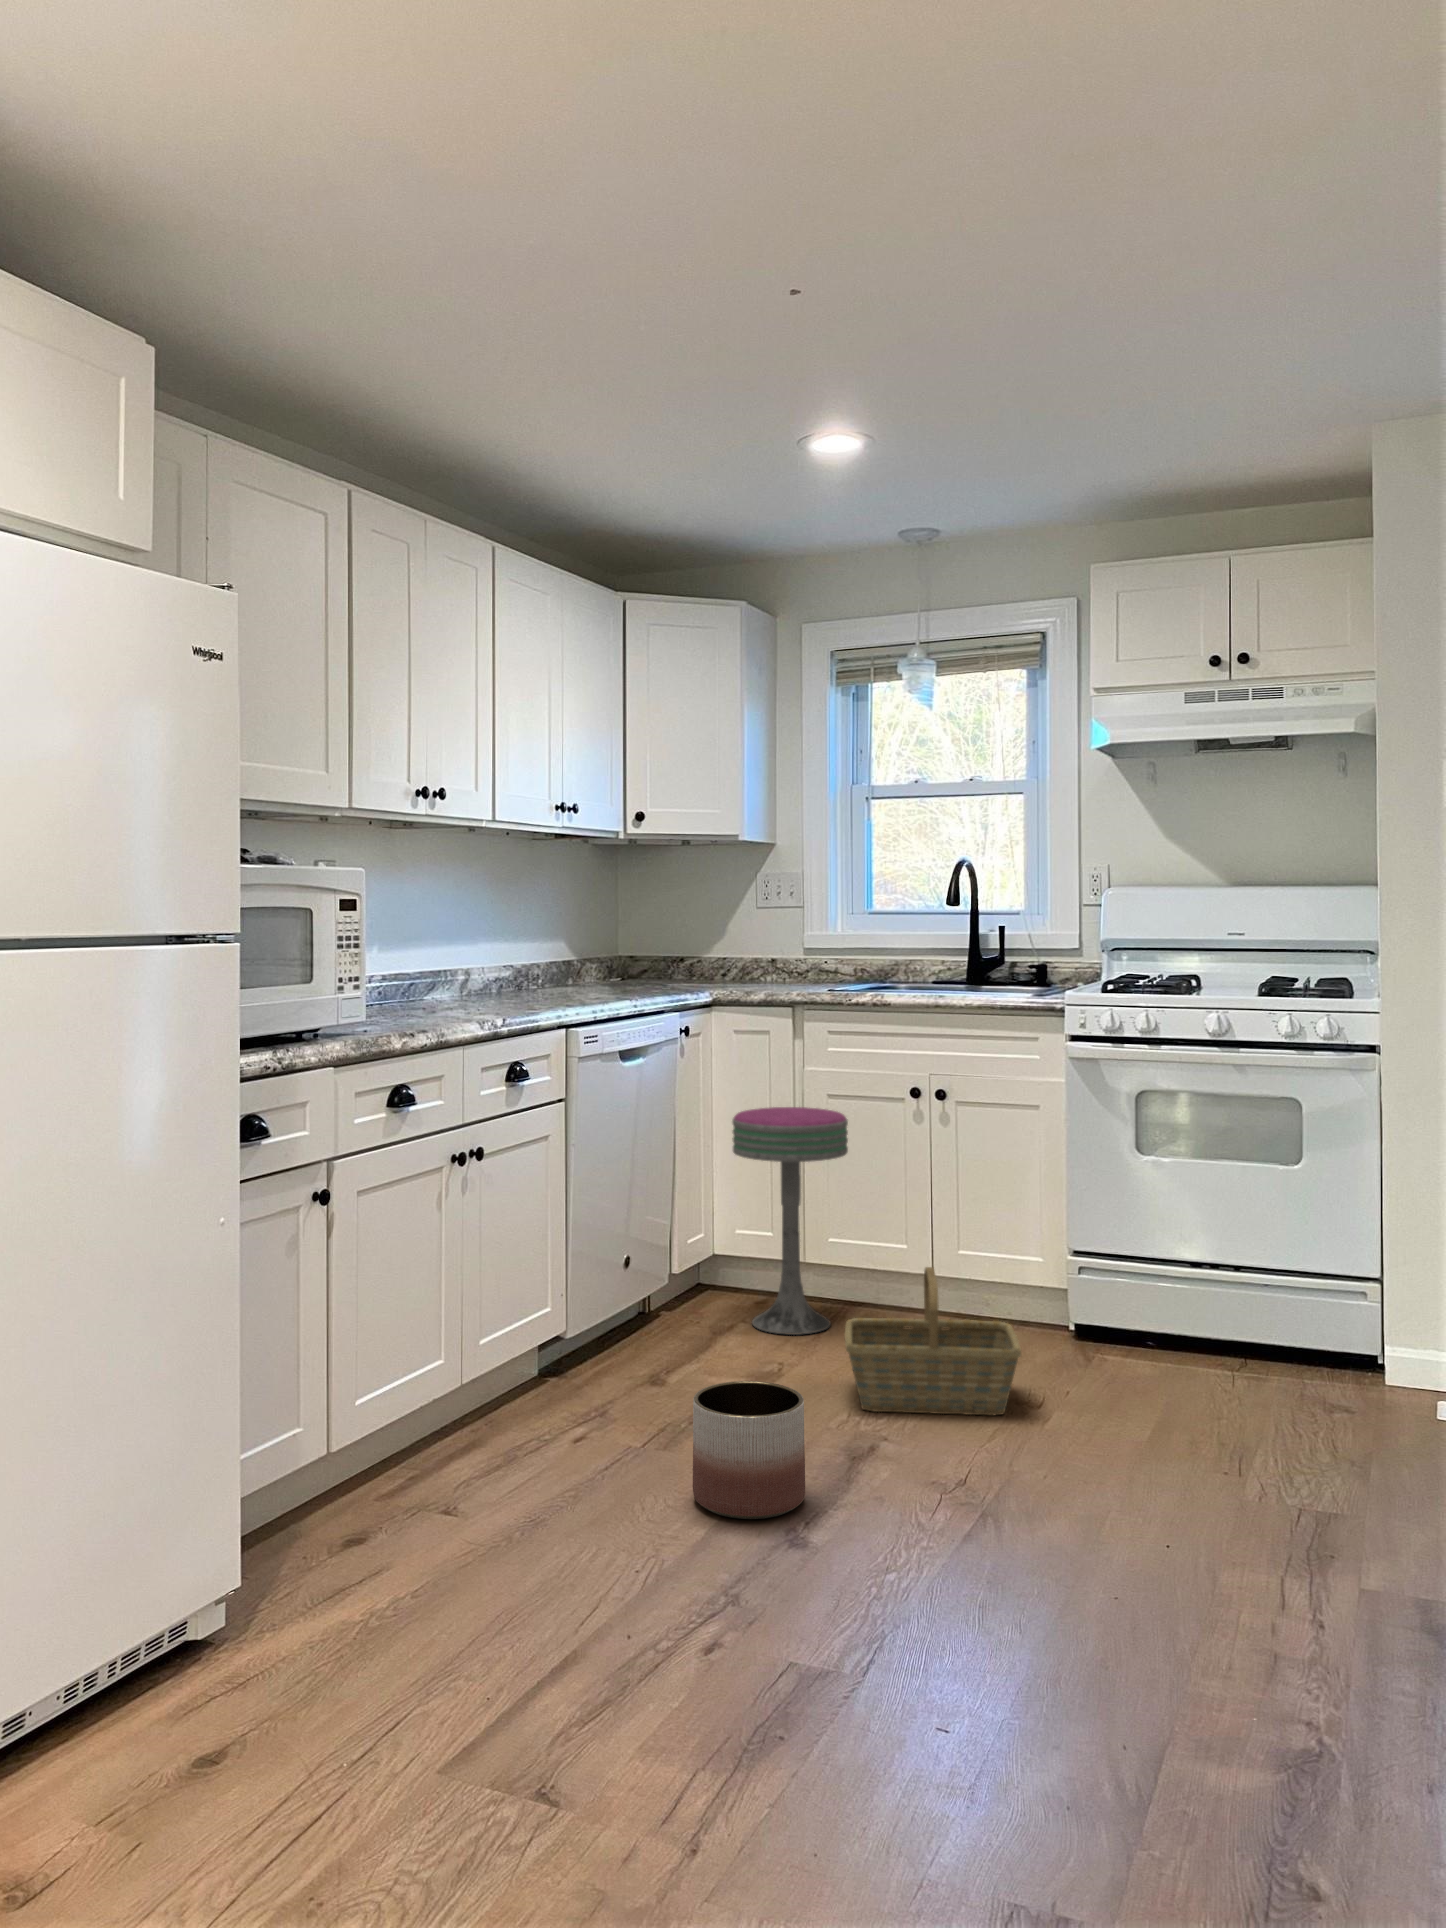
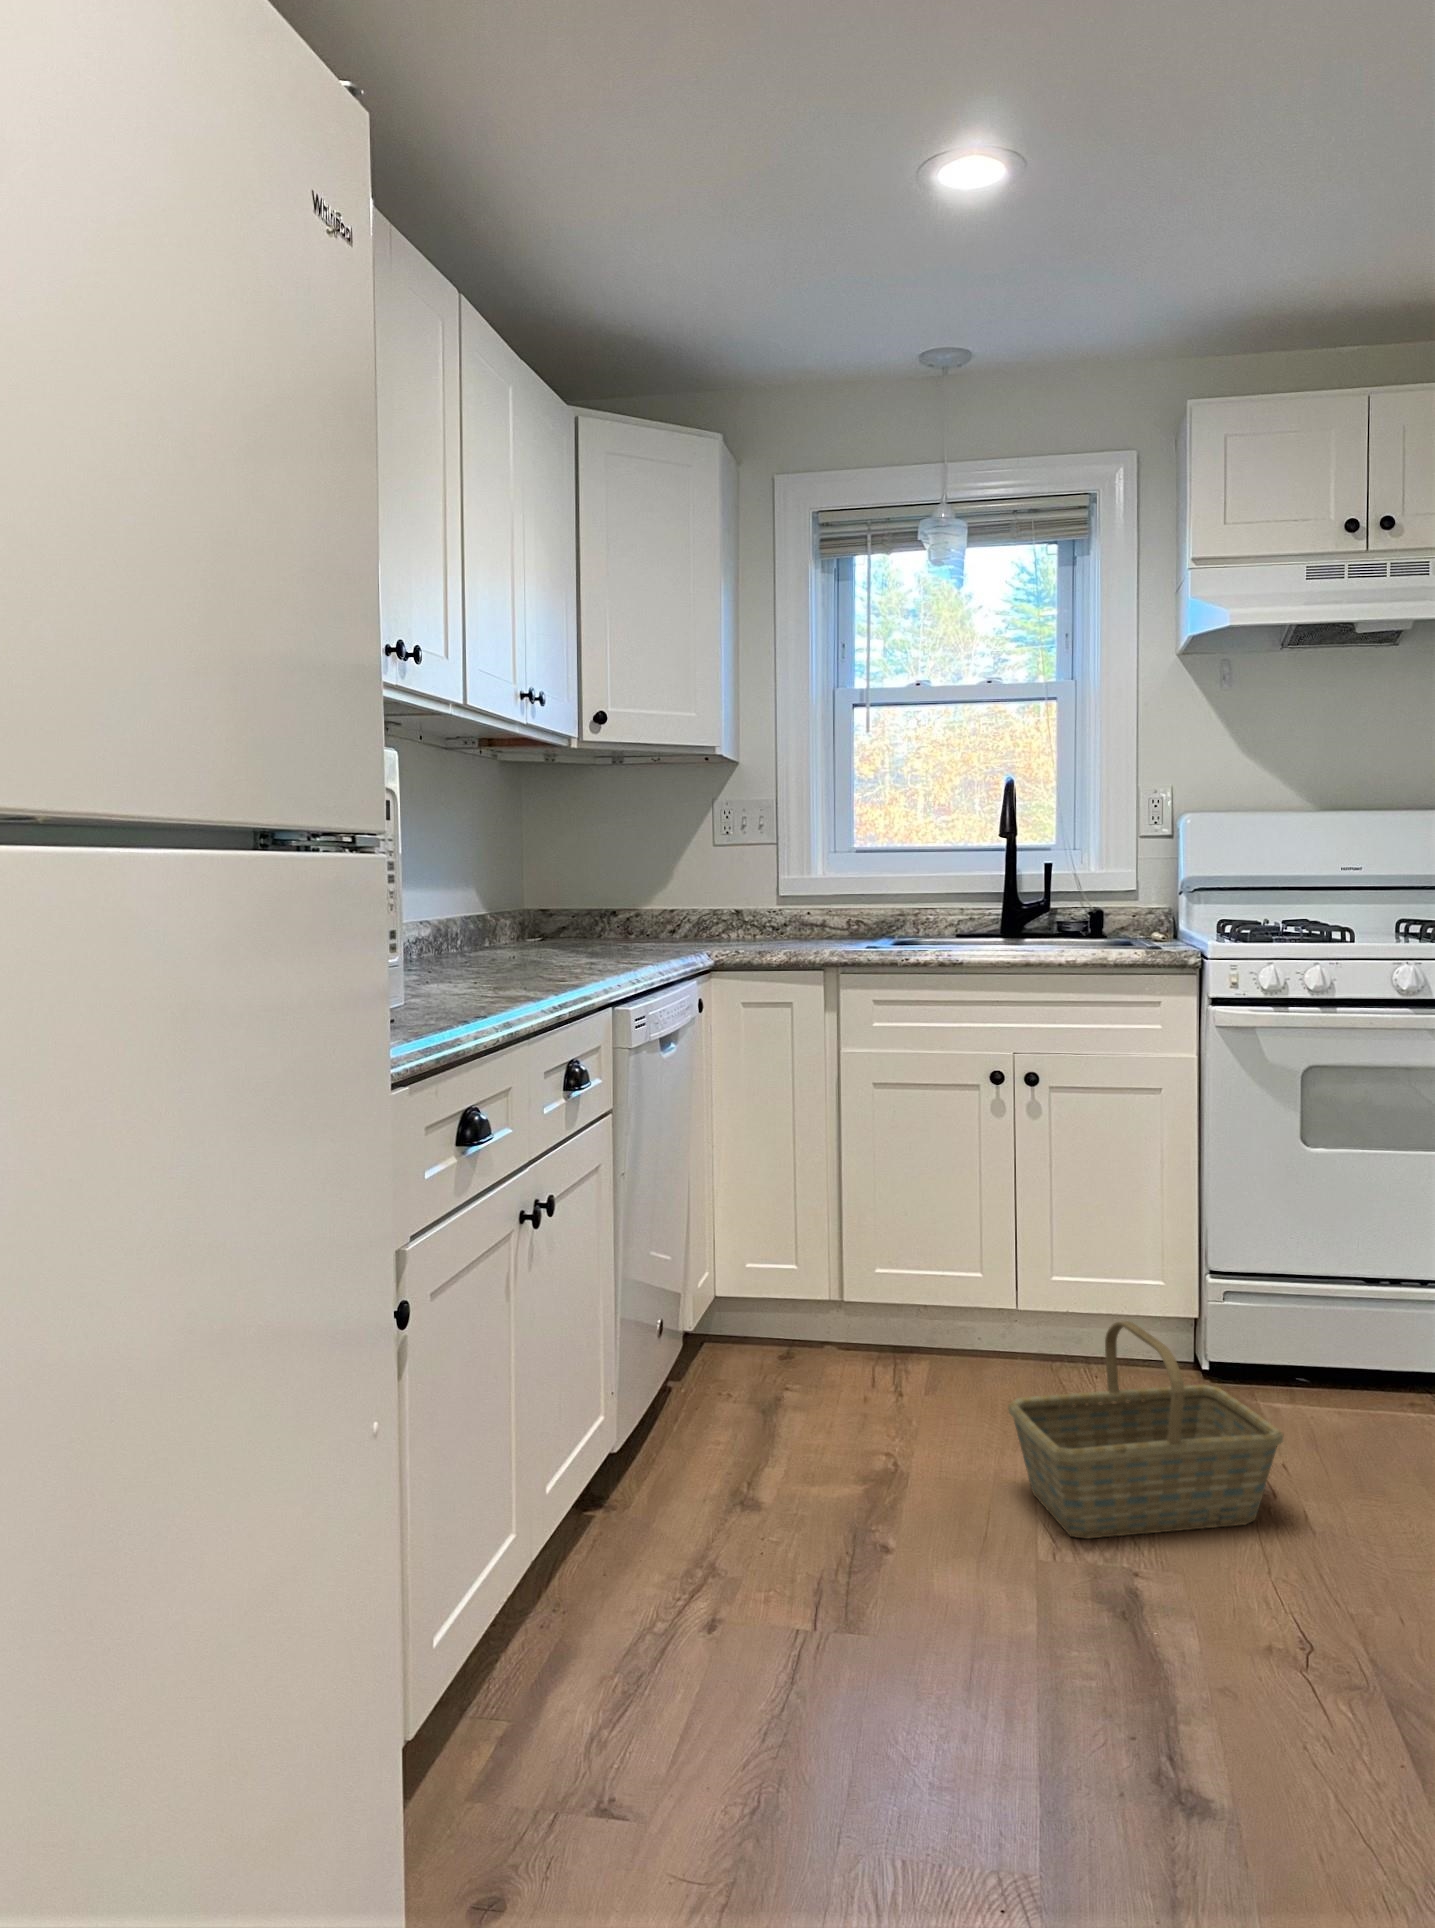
bar stool: present [732,1107,848,1335] -> none [771,1102,927,1410]
planter: present [693,1381,805,1519] -> none [986,1561,1175,1816]

